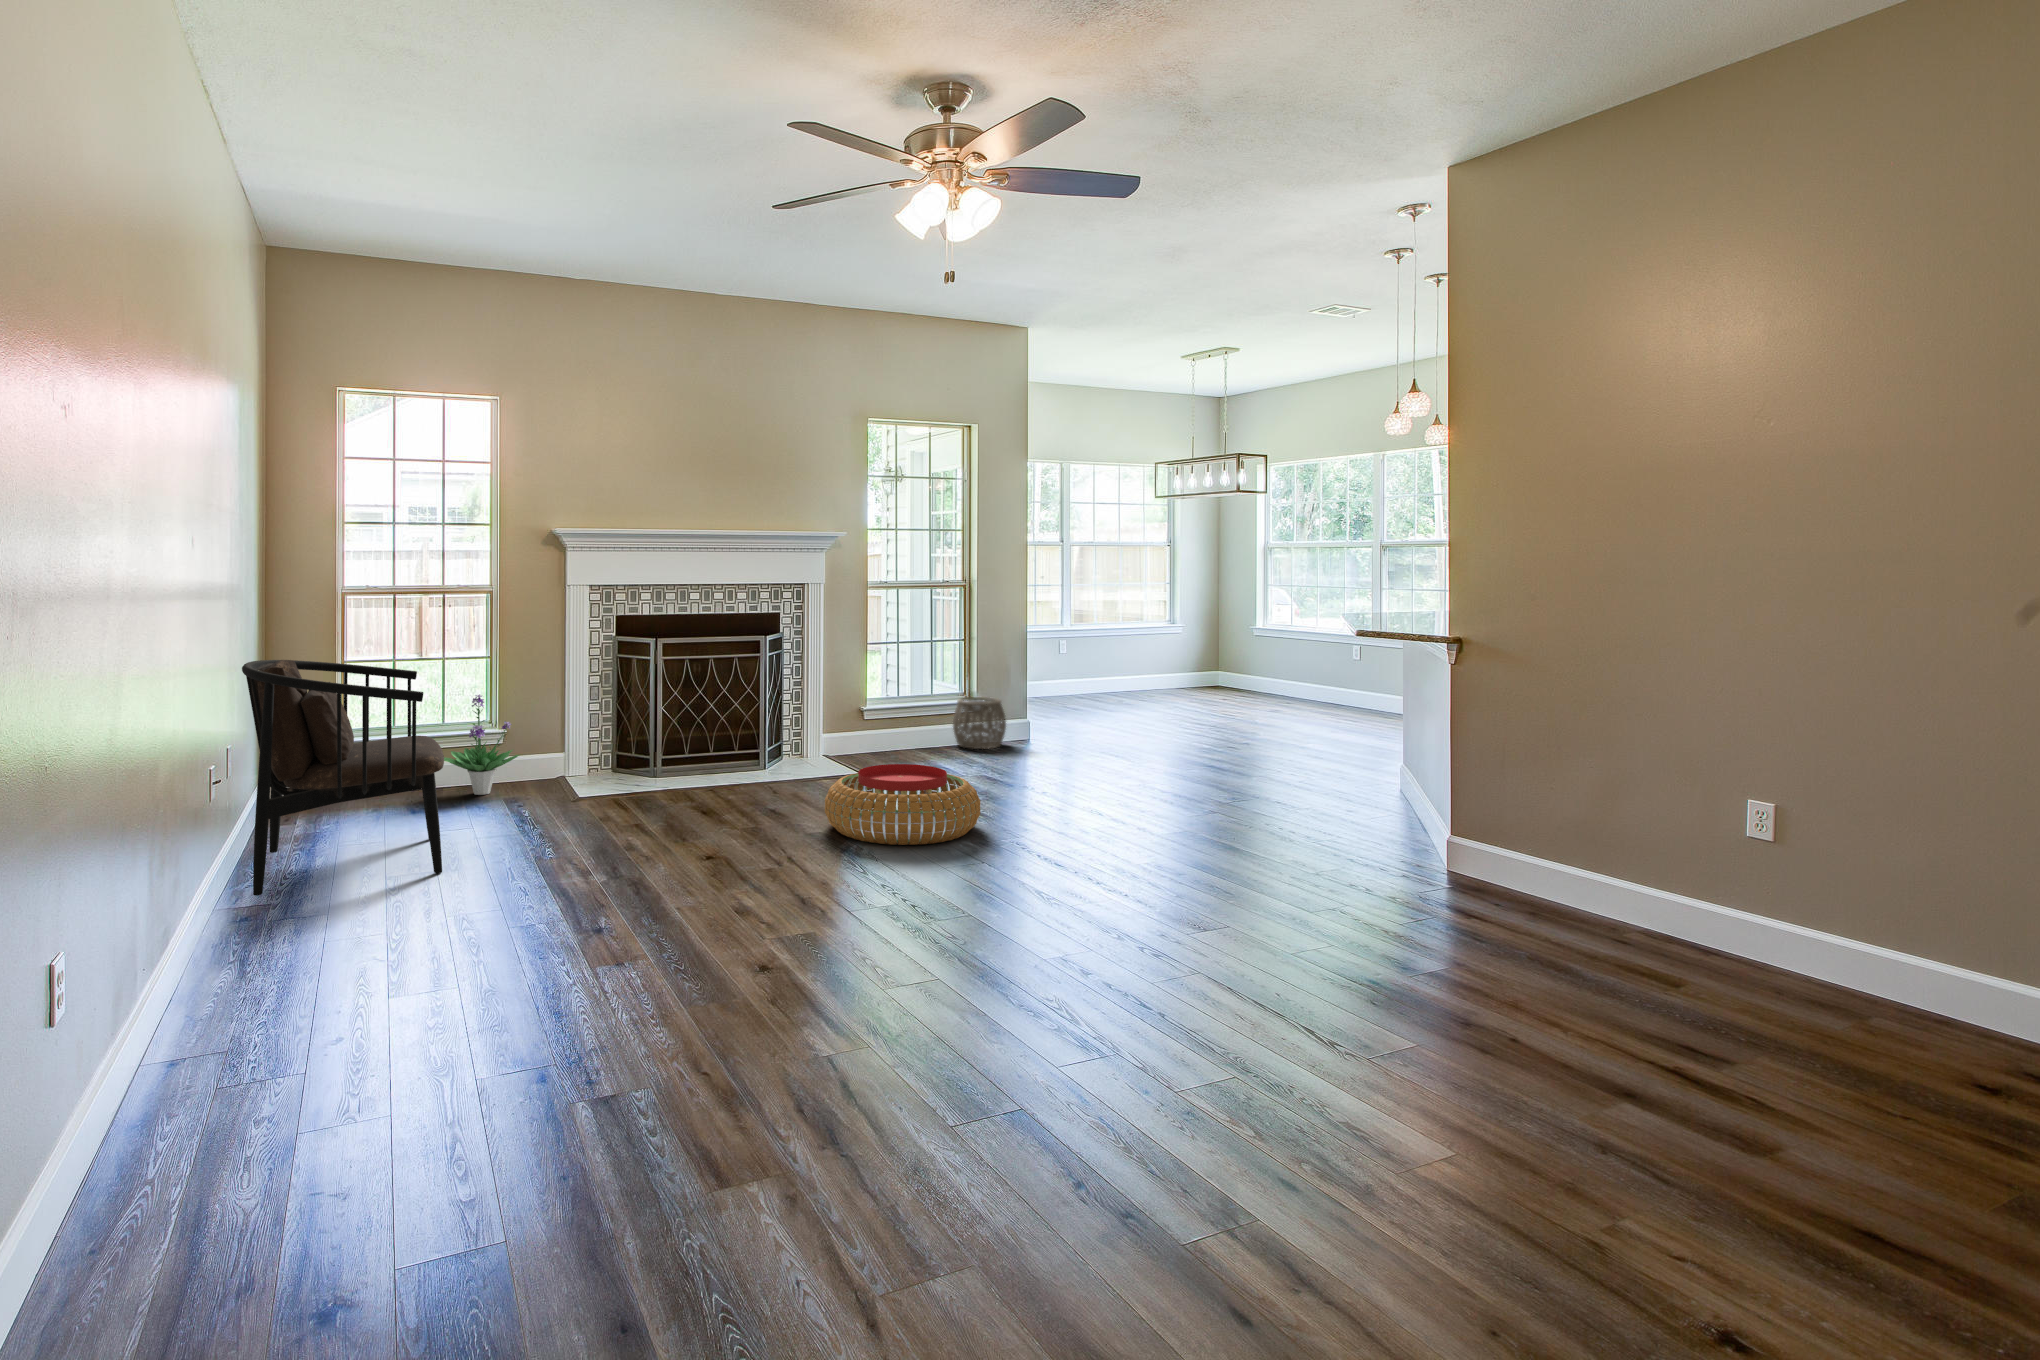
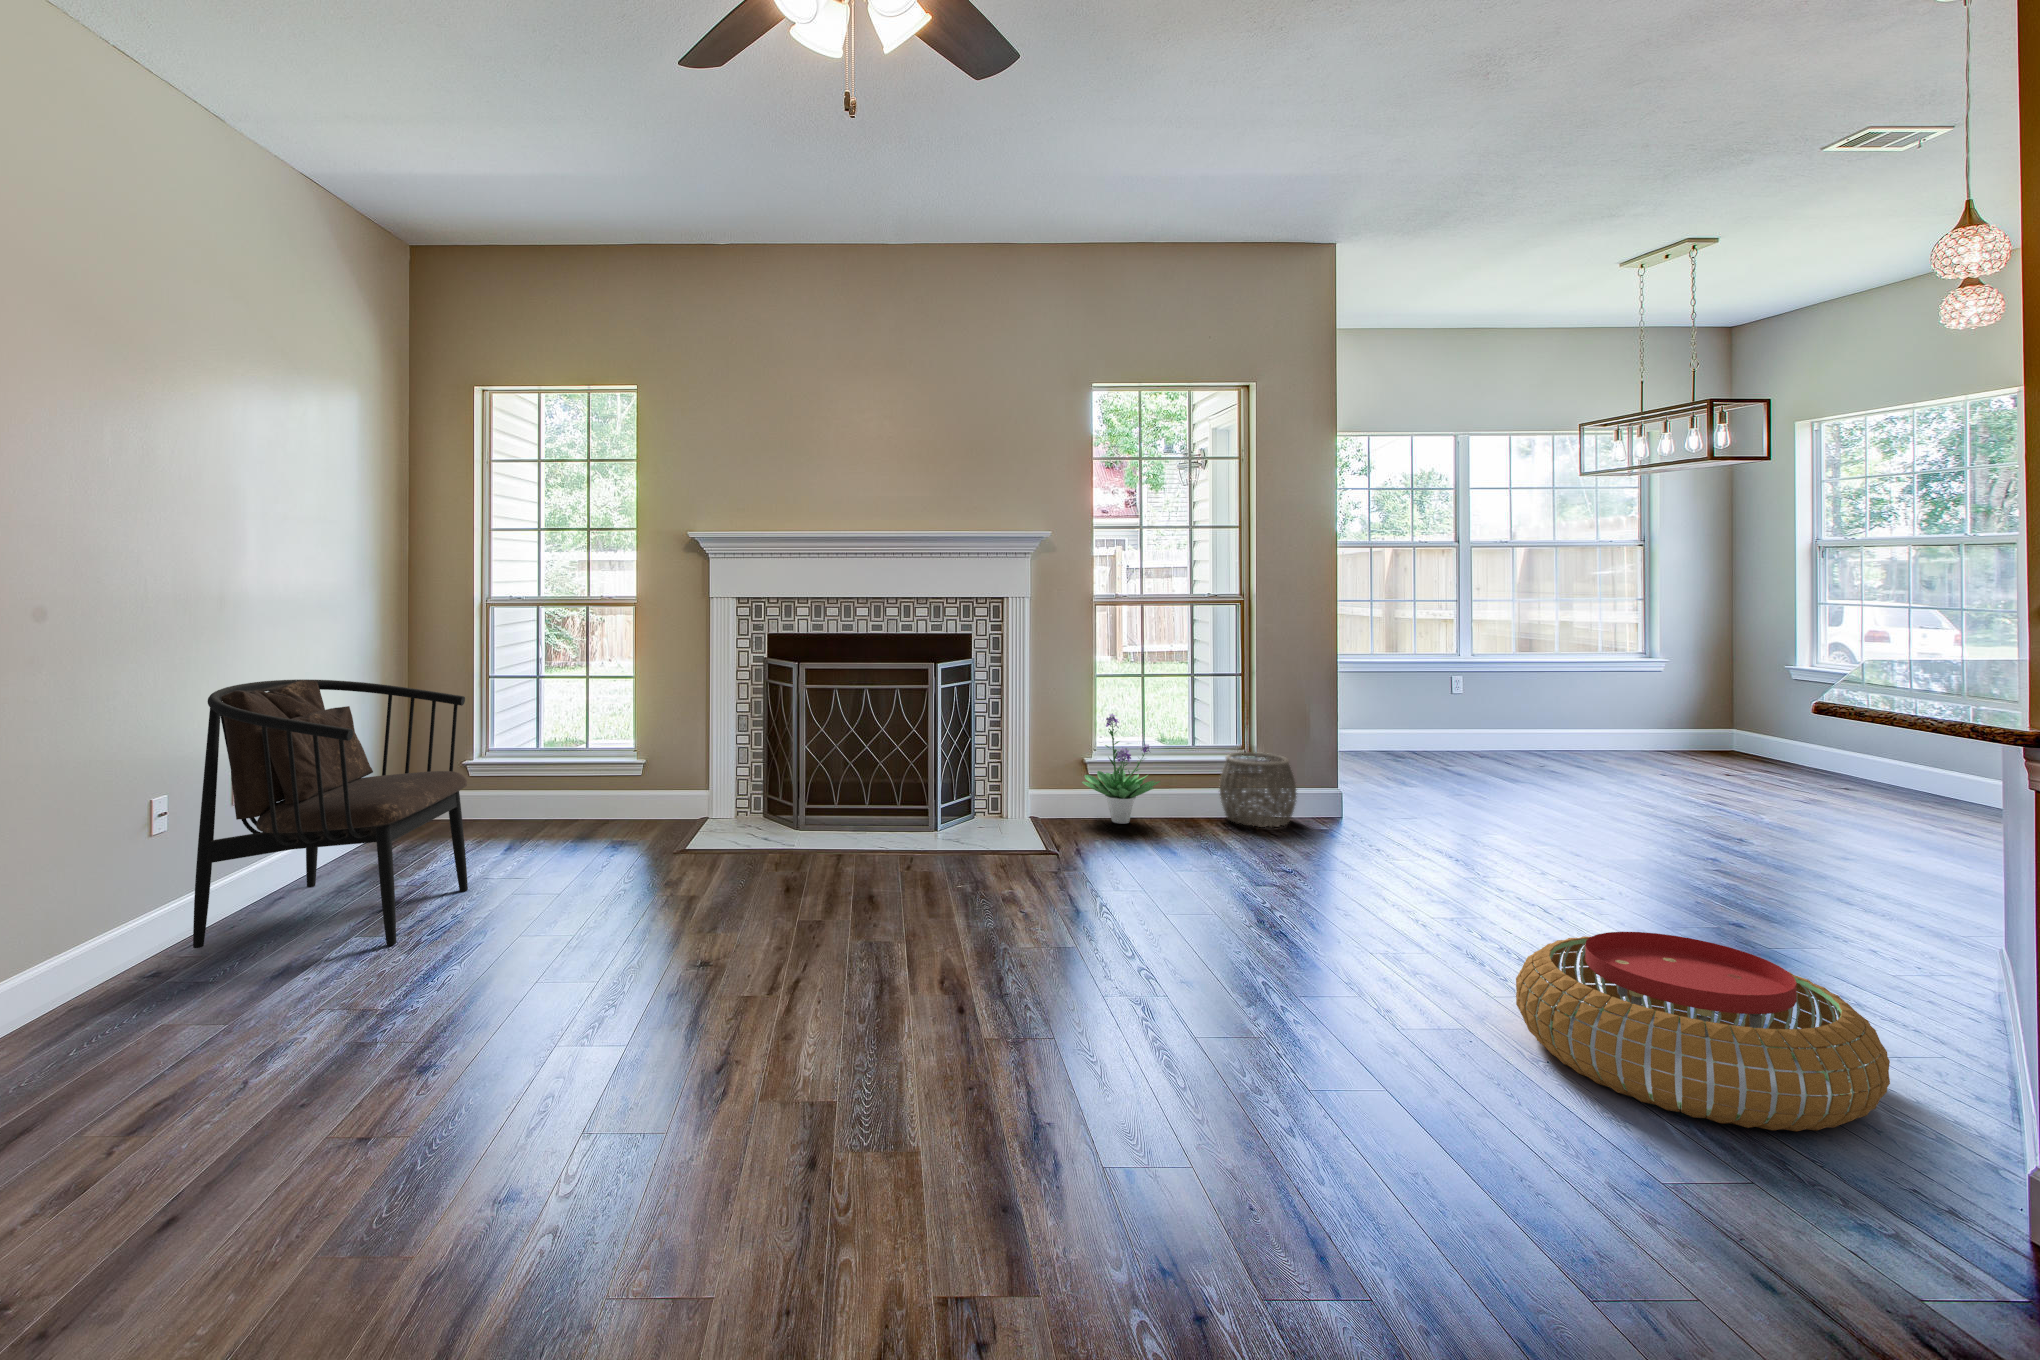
potted plant: present [444,694,519,795] -> present [1082,713,1160,824]
pouf: present [825,764,980,845] -> present [1516,932,1890,1131]

